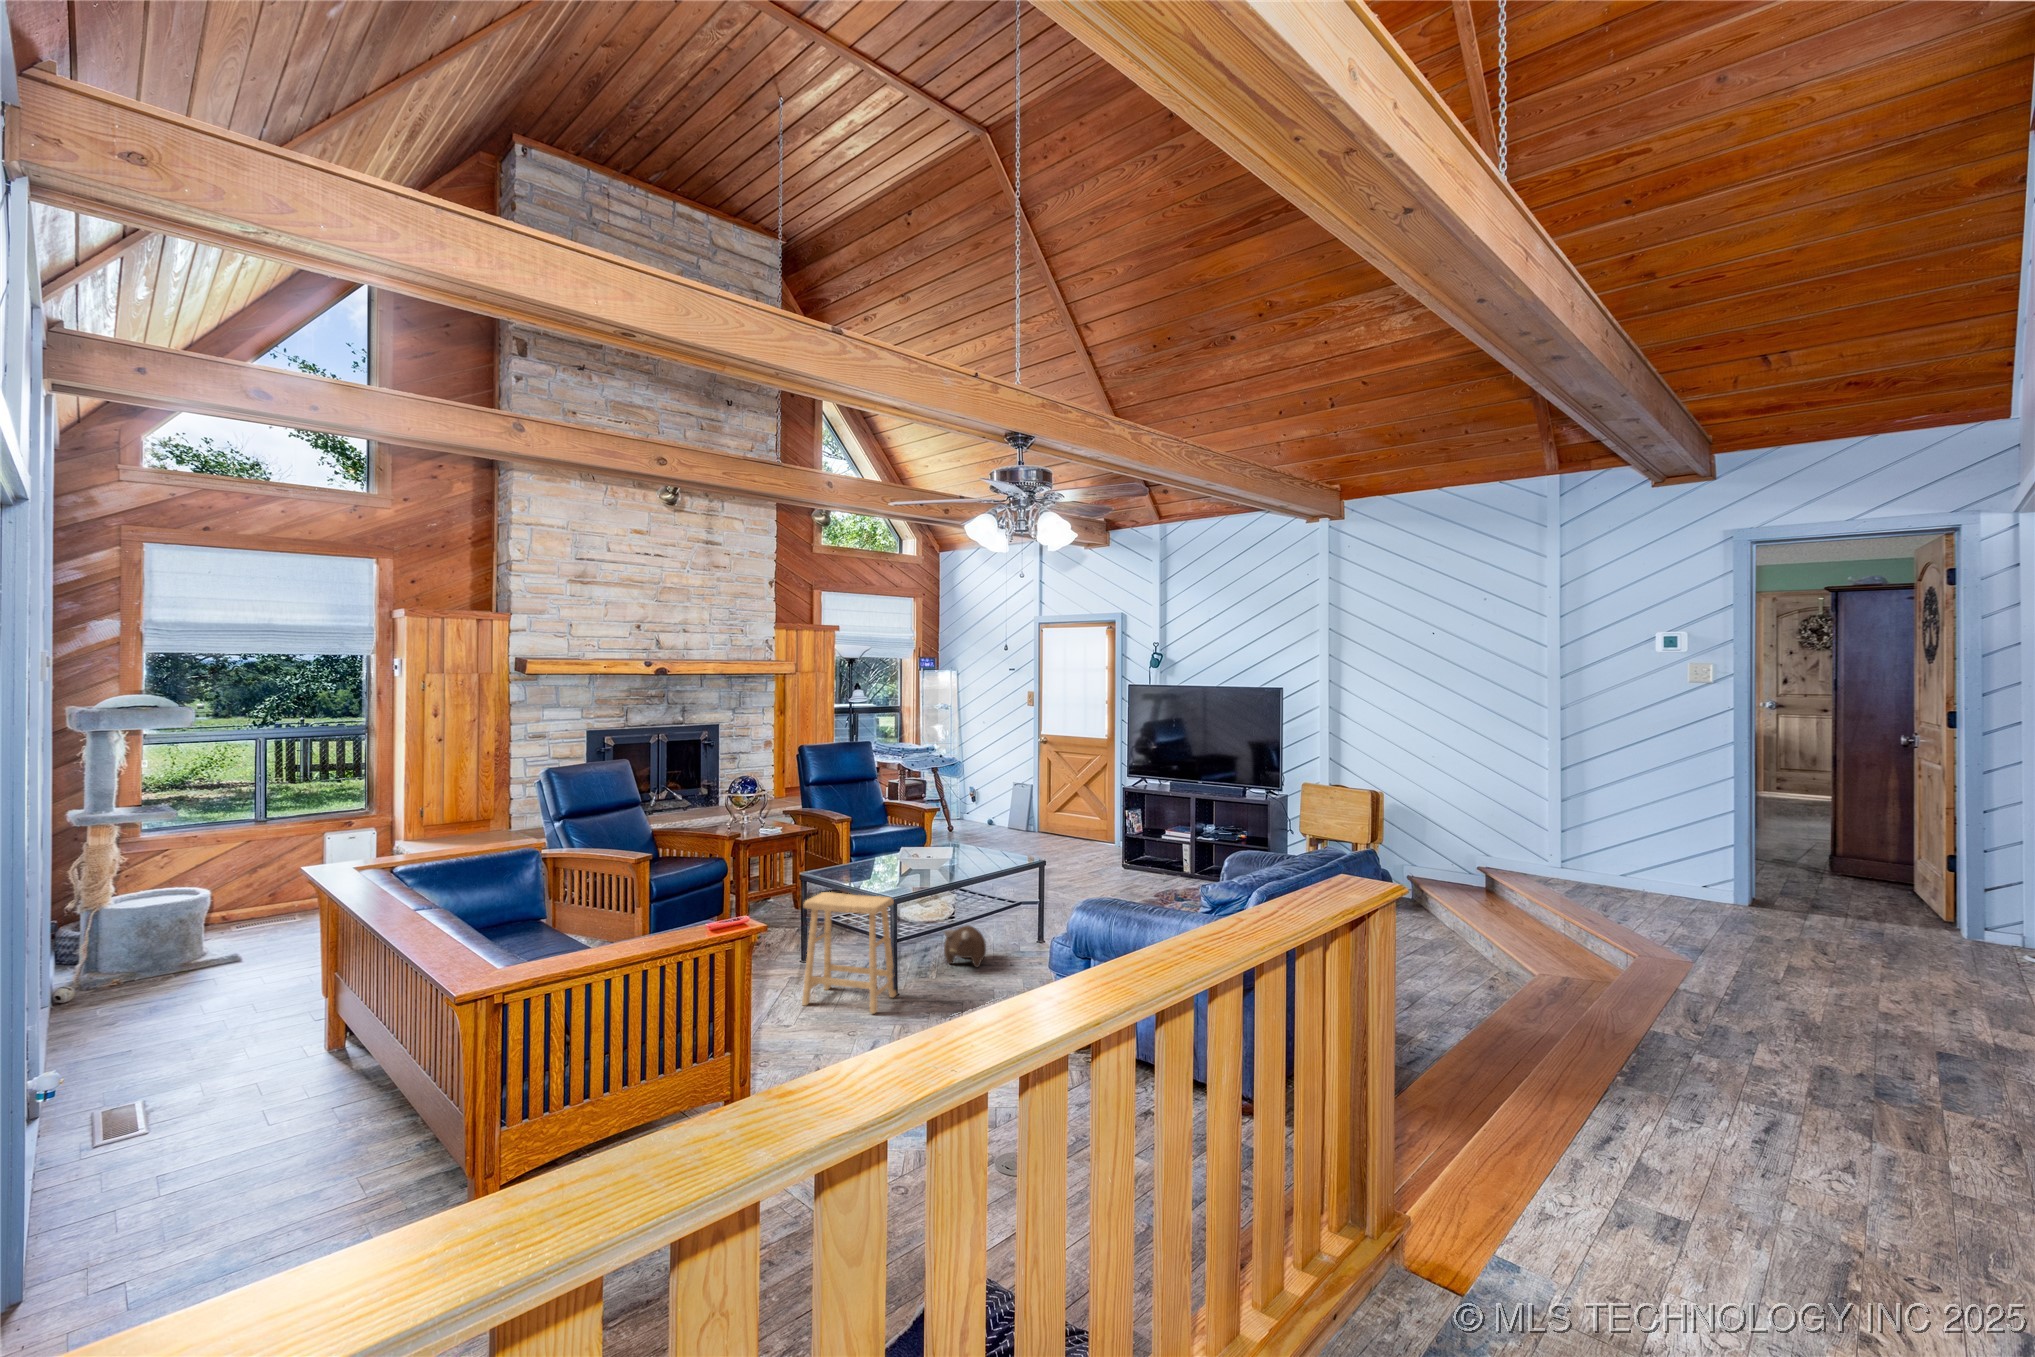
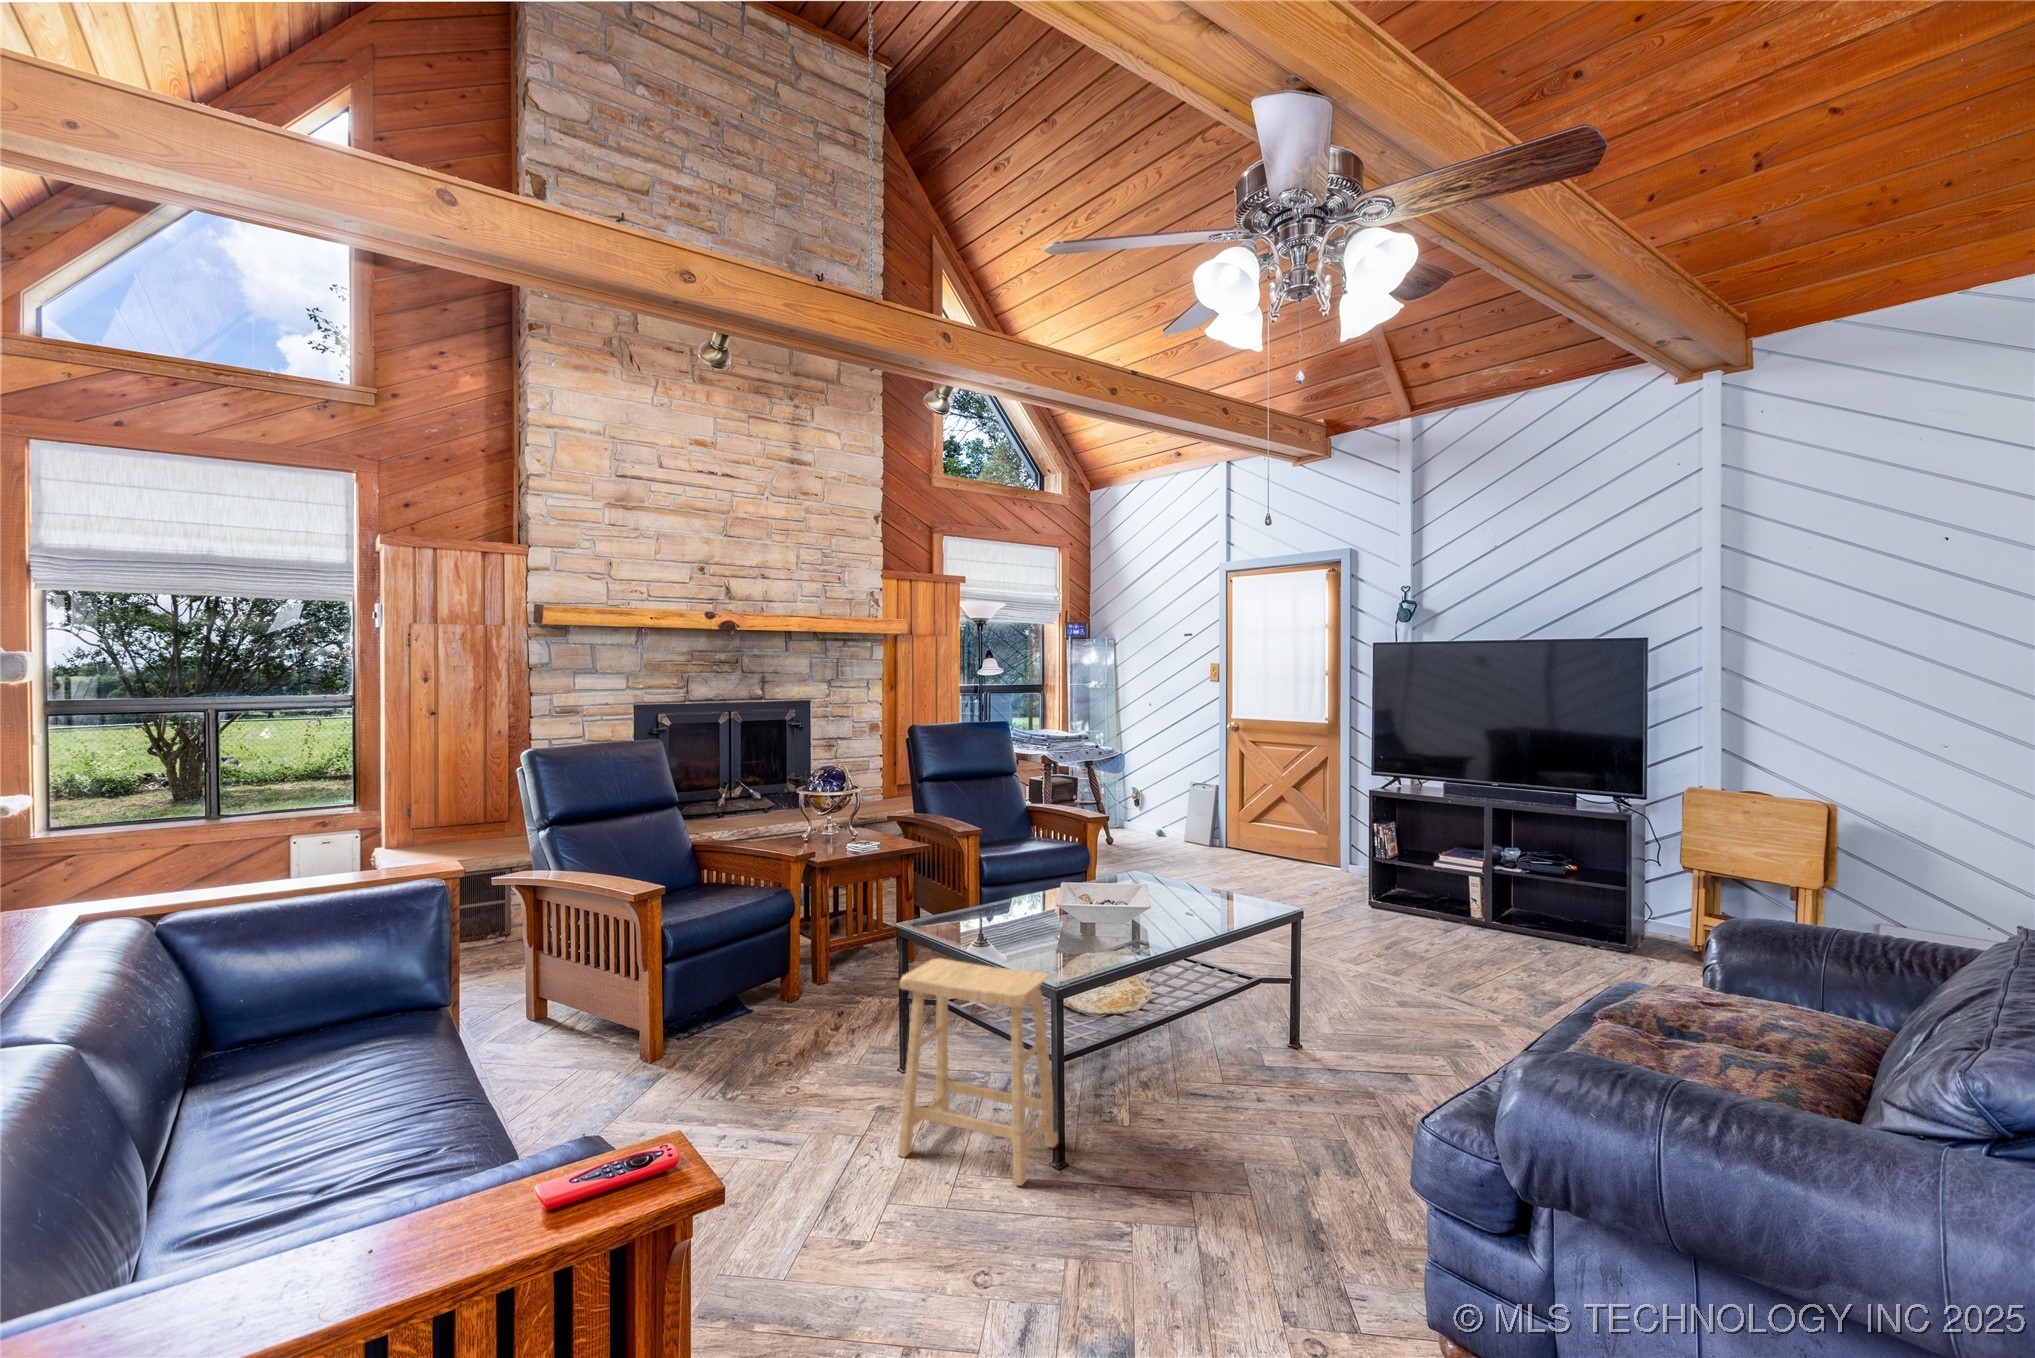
plush toy: present [944,925,986,967] -> none [1133,1013,1202,1087]

